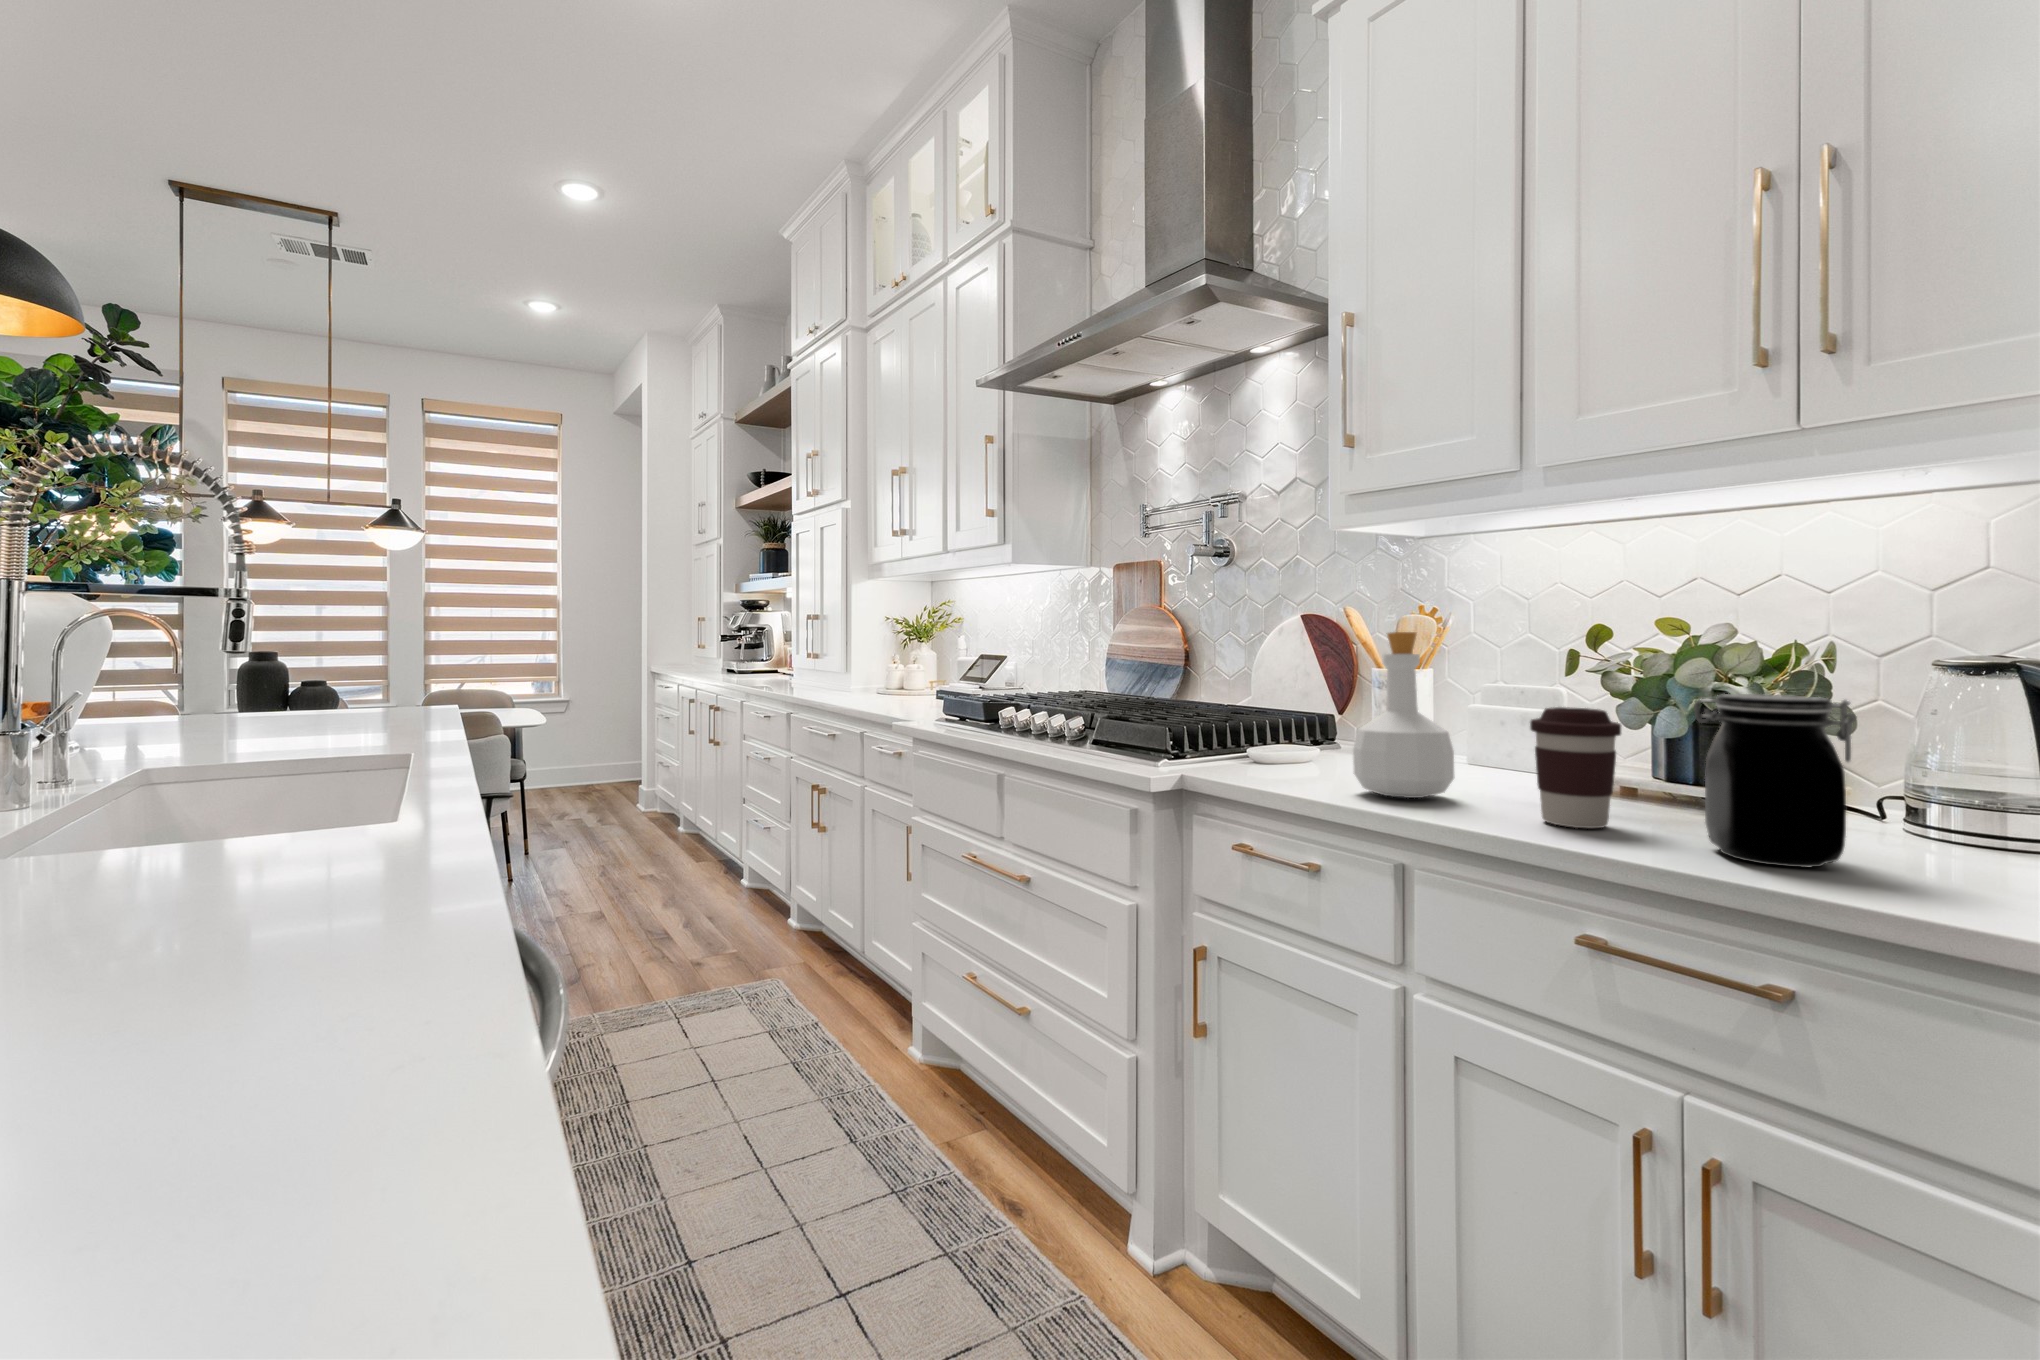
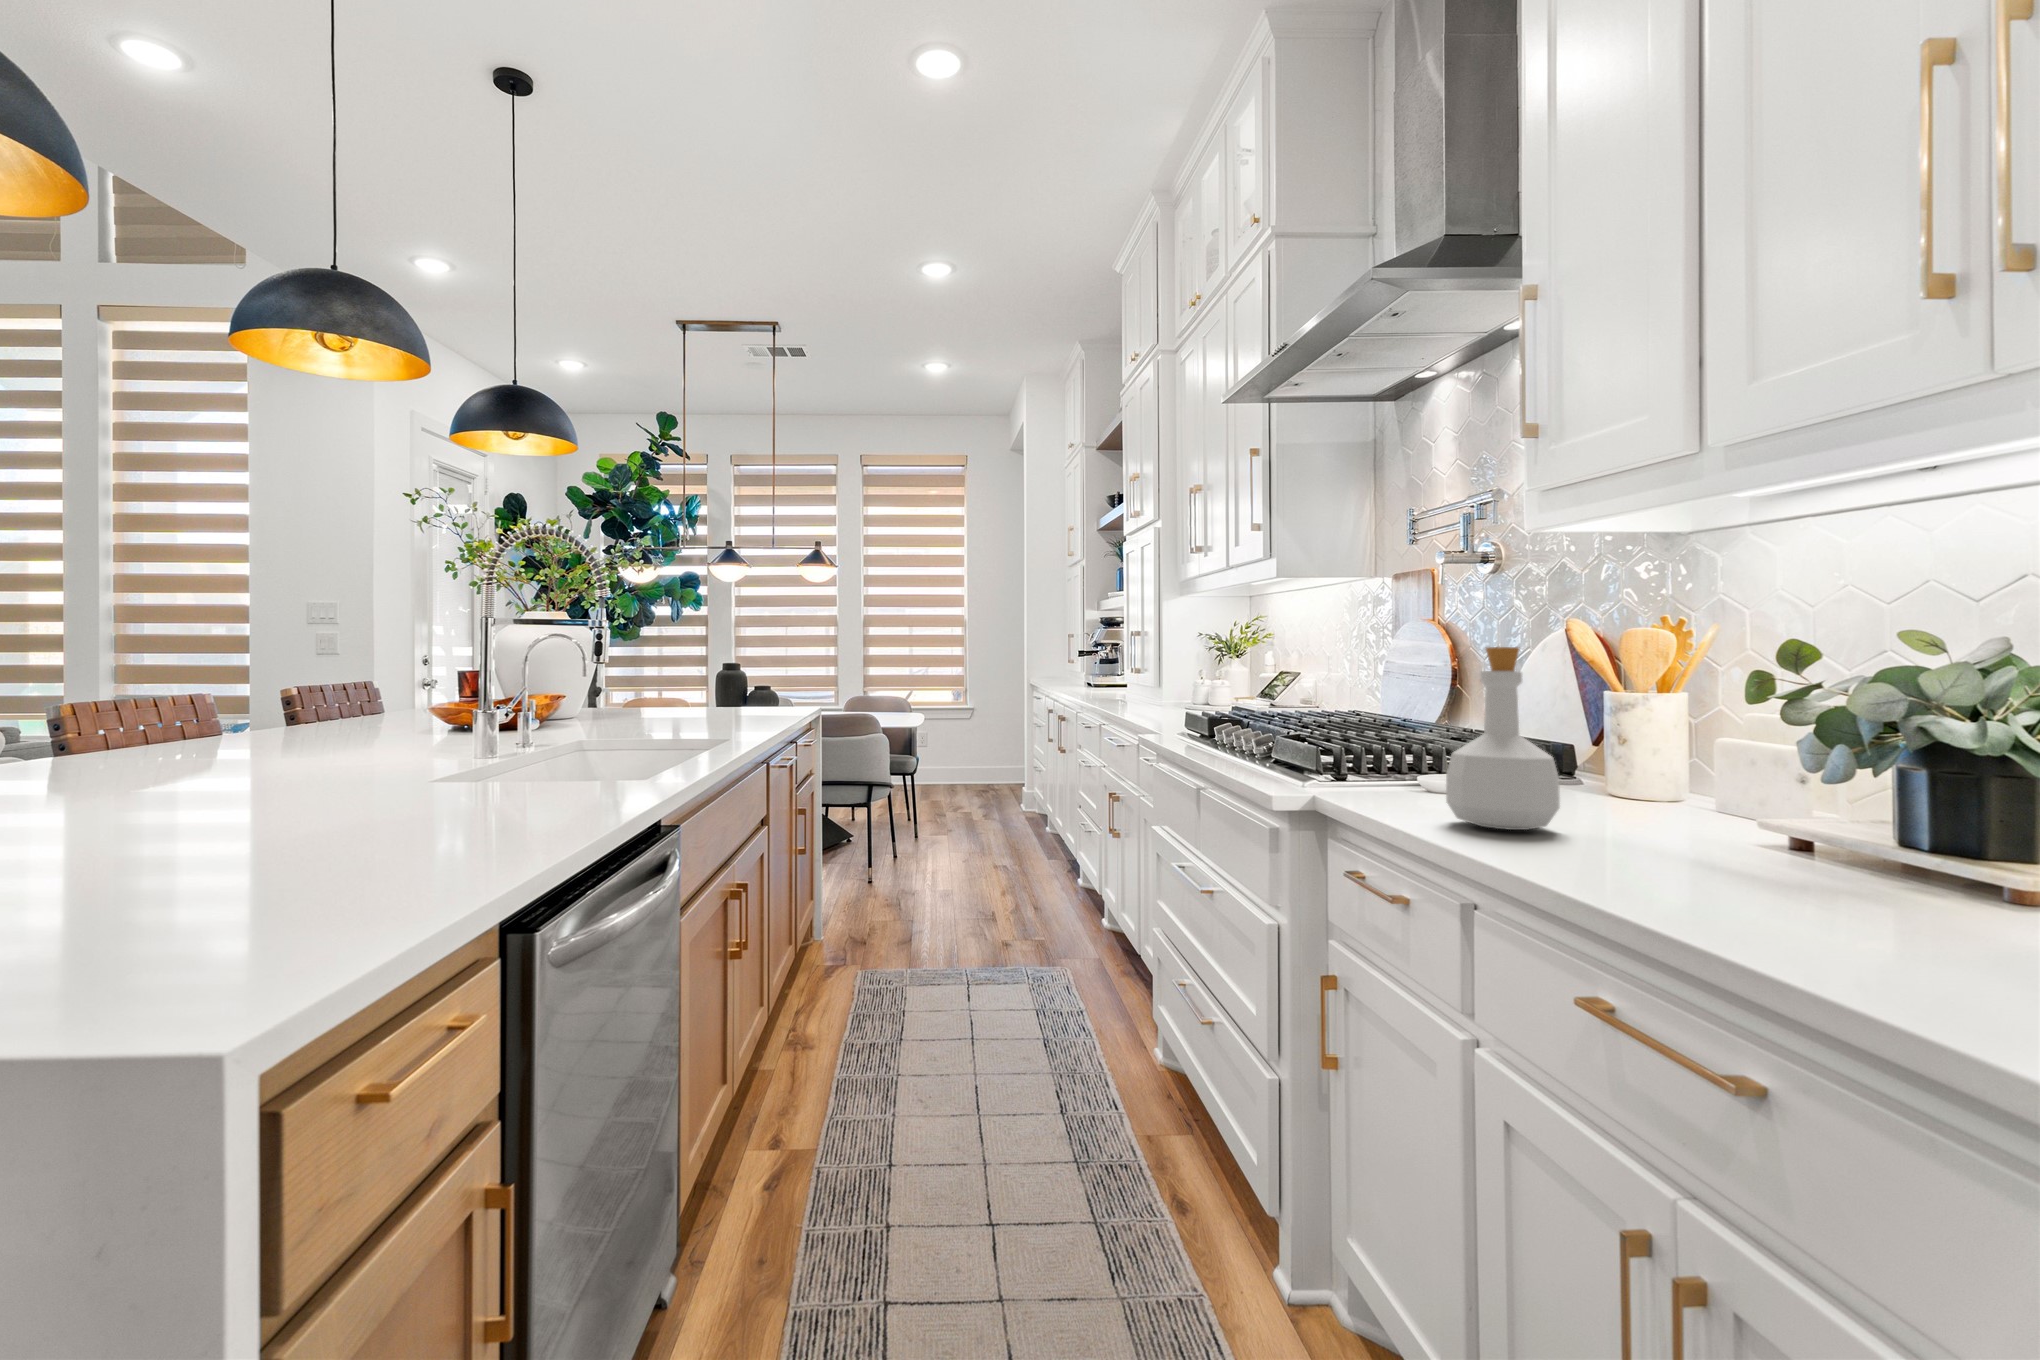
jar: present [1694,694,1856,867] -> none [1725,721,1904,936]
coffee cup: present [1530,707,1621,828] -> none [1588,734,1696,874]

